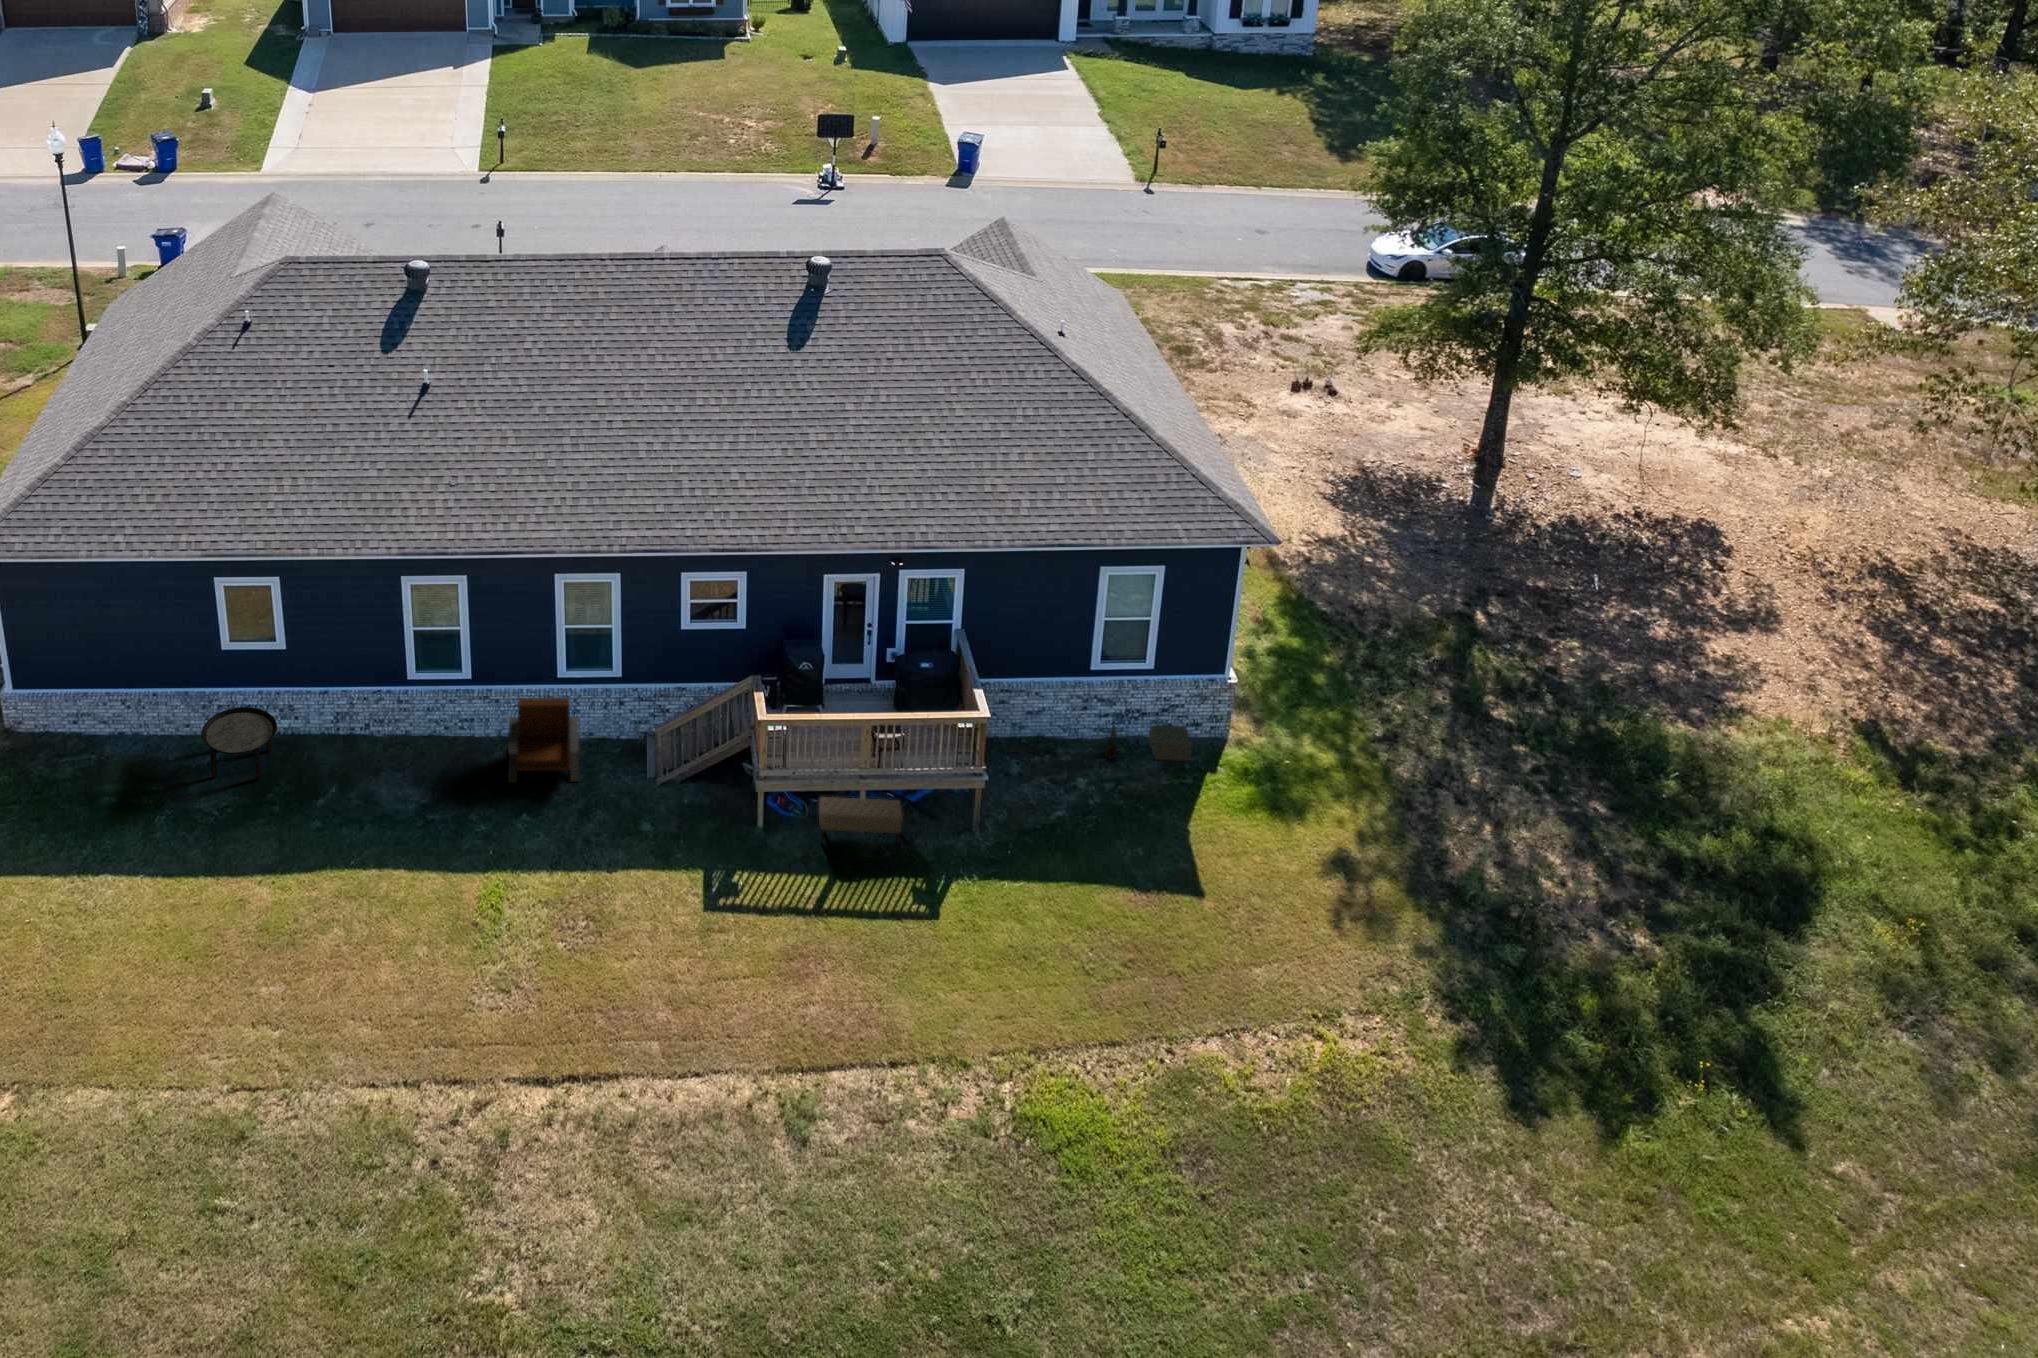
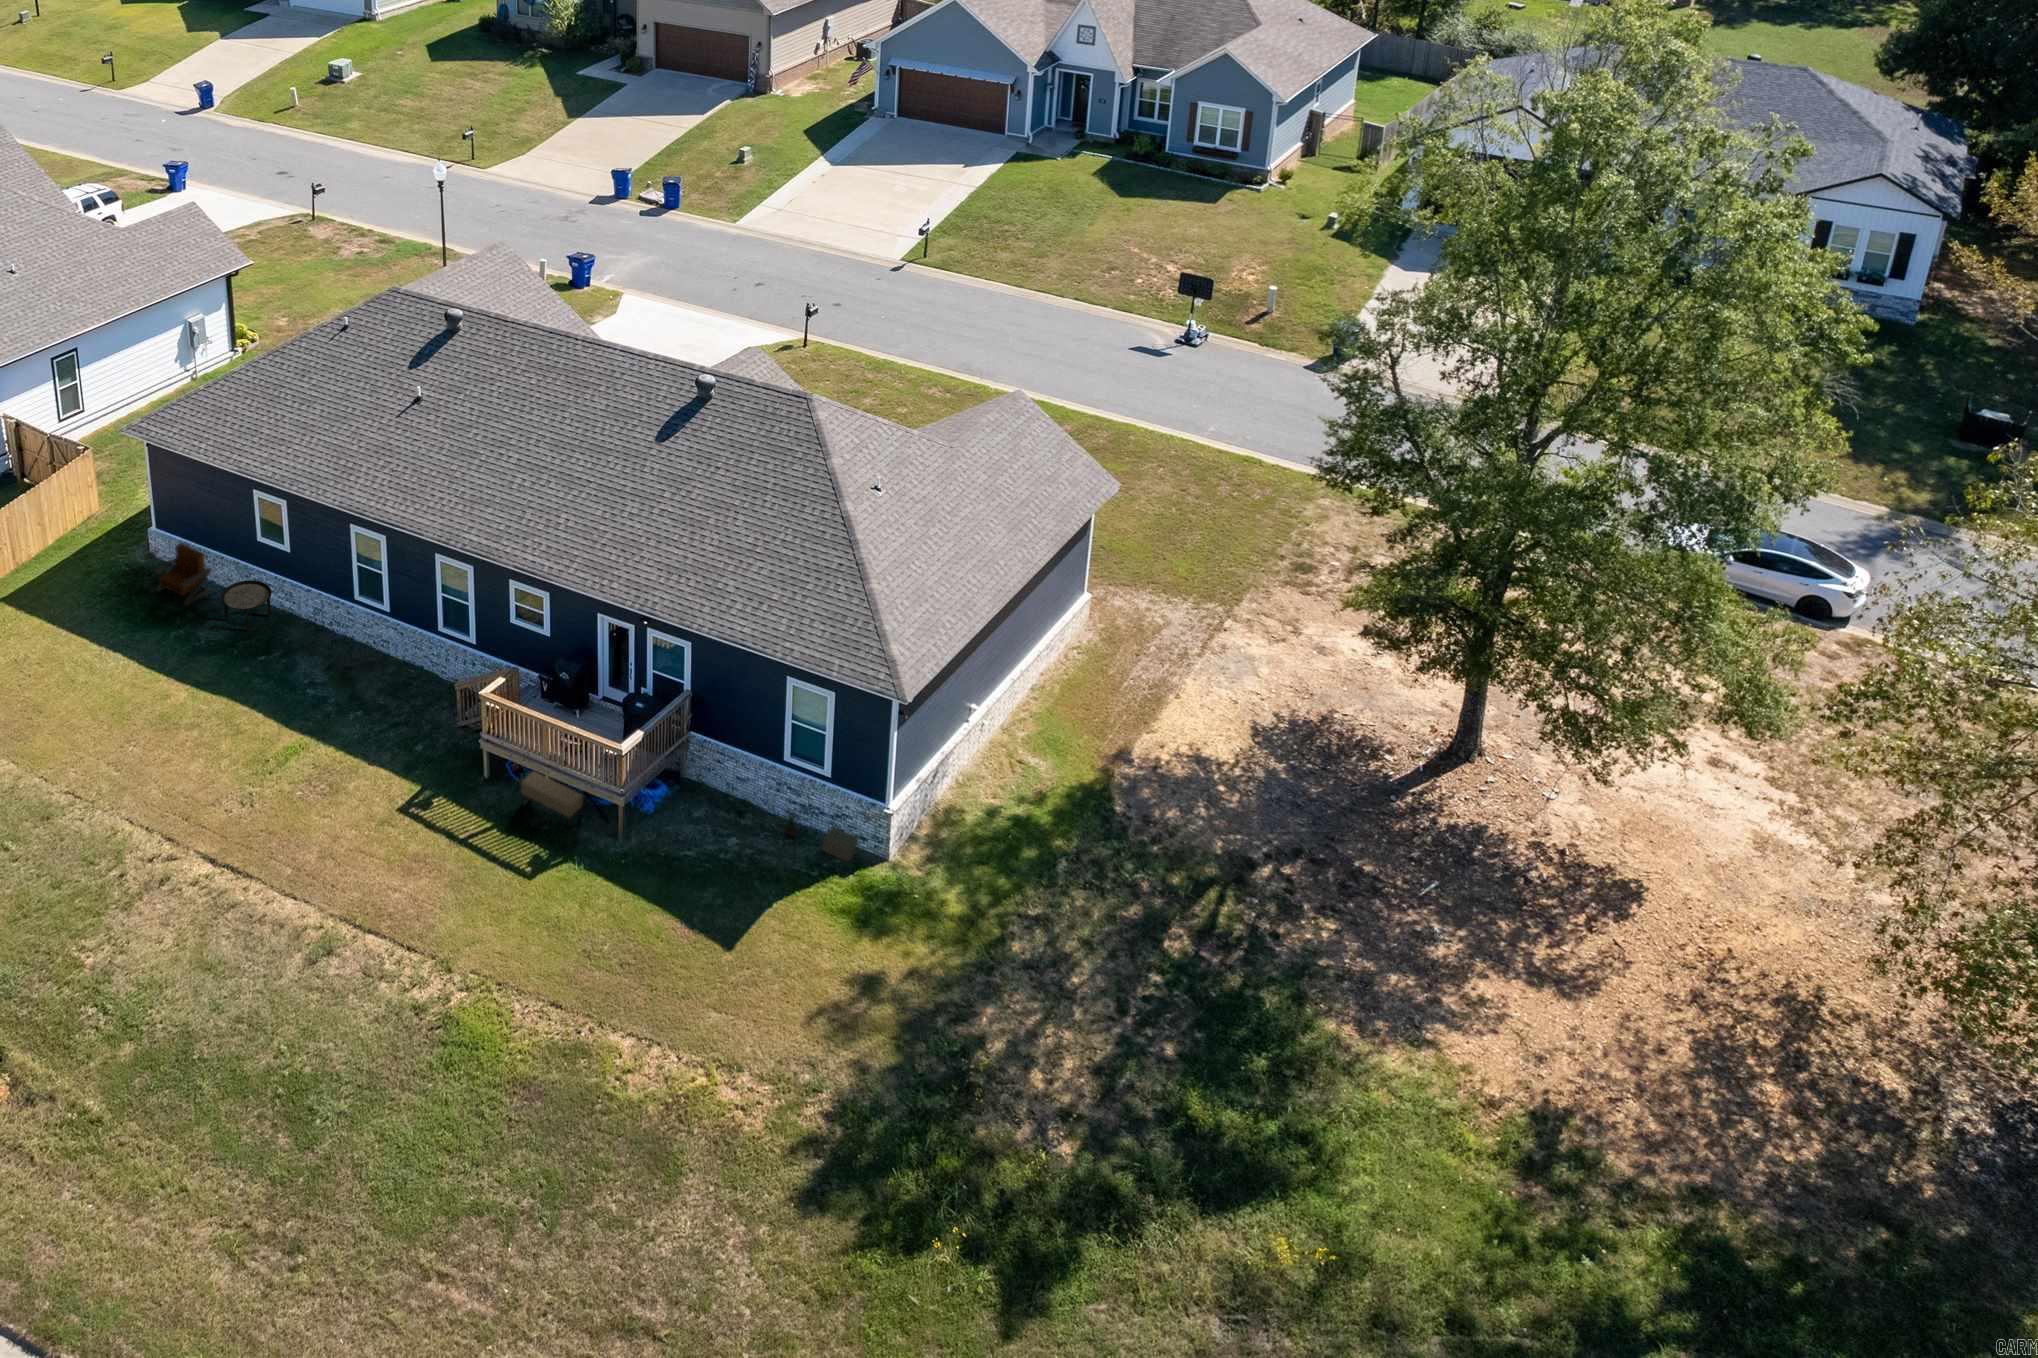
lounge chair: present [508,698,579,783] -> present [155,543,212,605]

